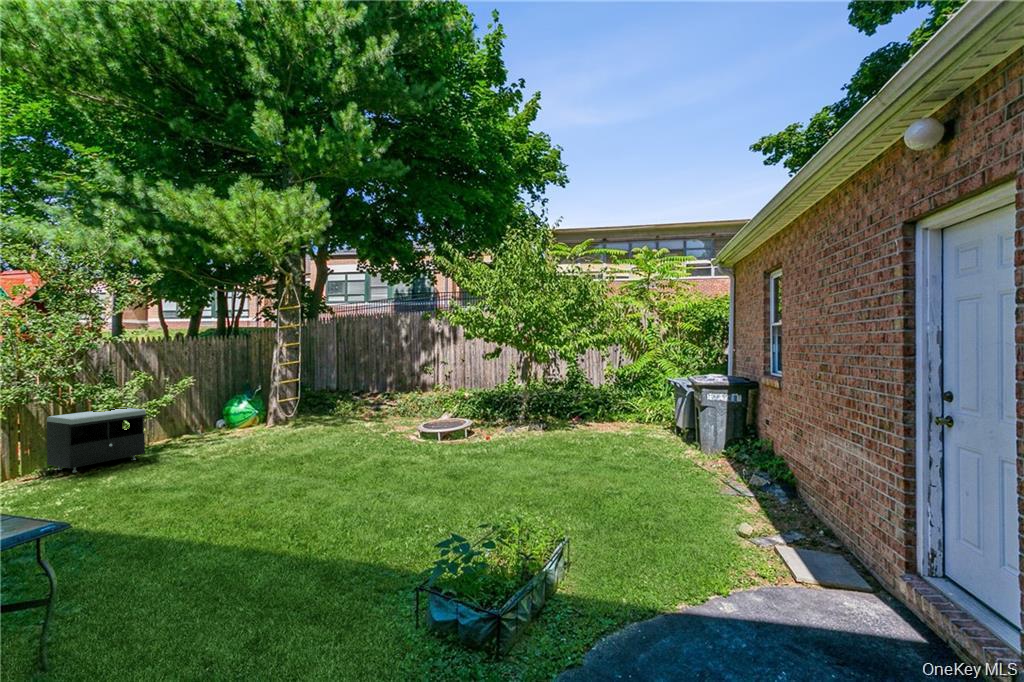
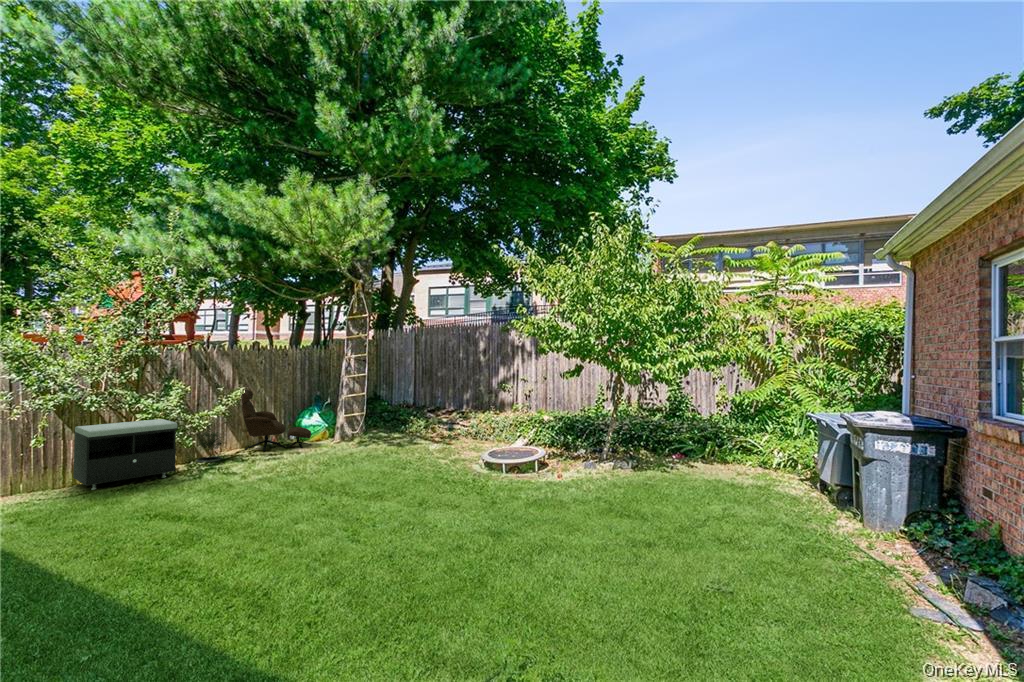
lounge chair: none [184,379,253,436] -> present [241,389,311,451]
potted tree: none [148,407,179,447] -> present [197,425,224,462]

